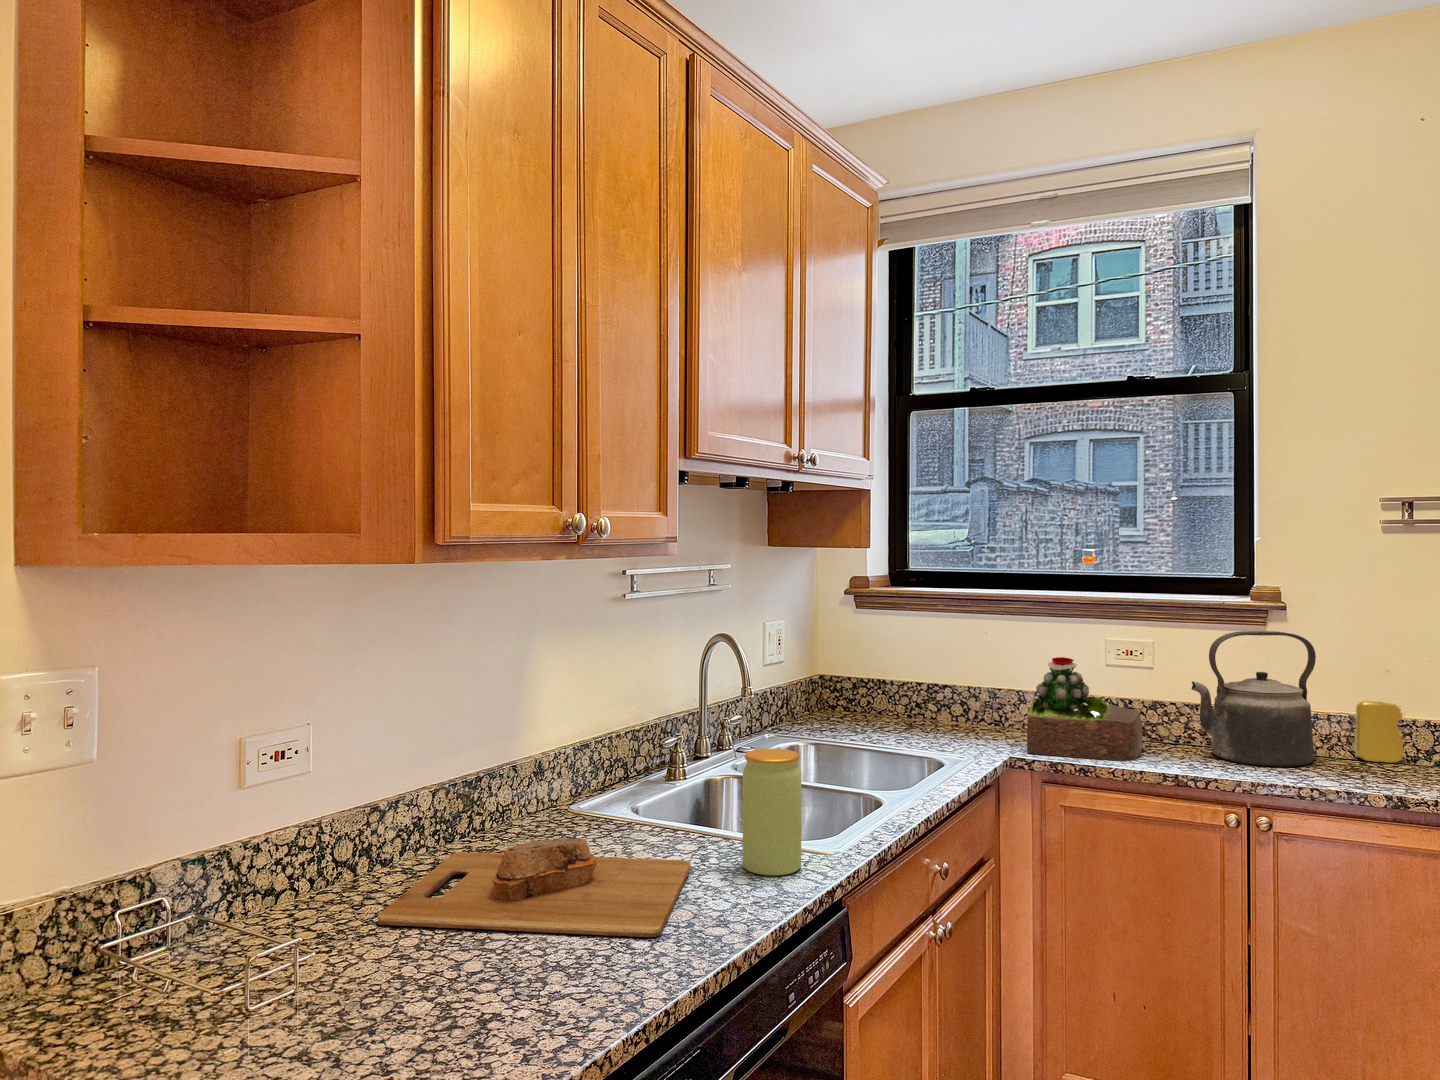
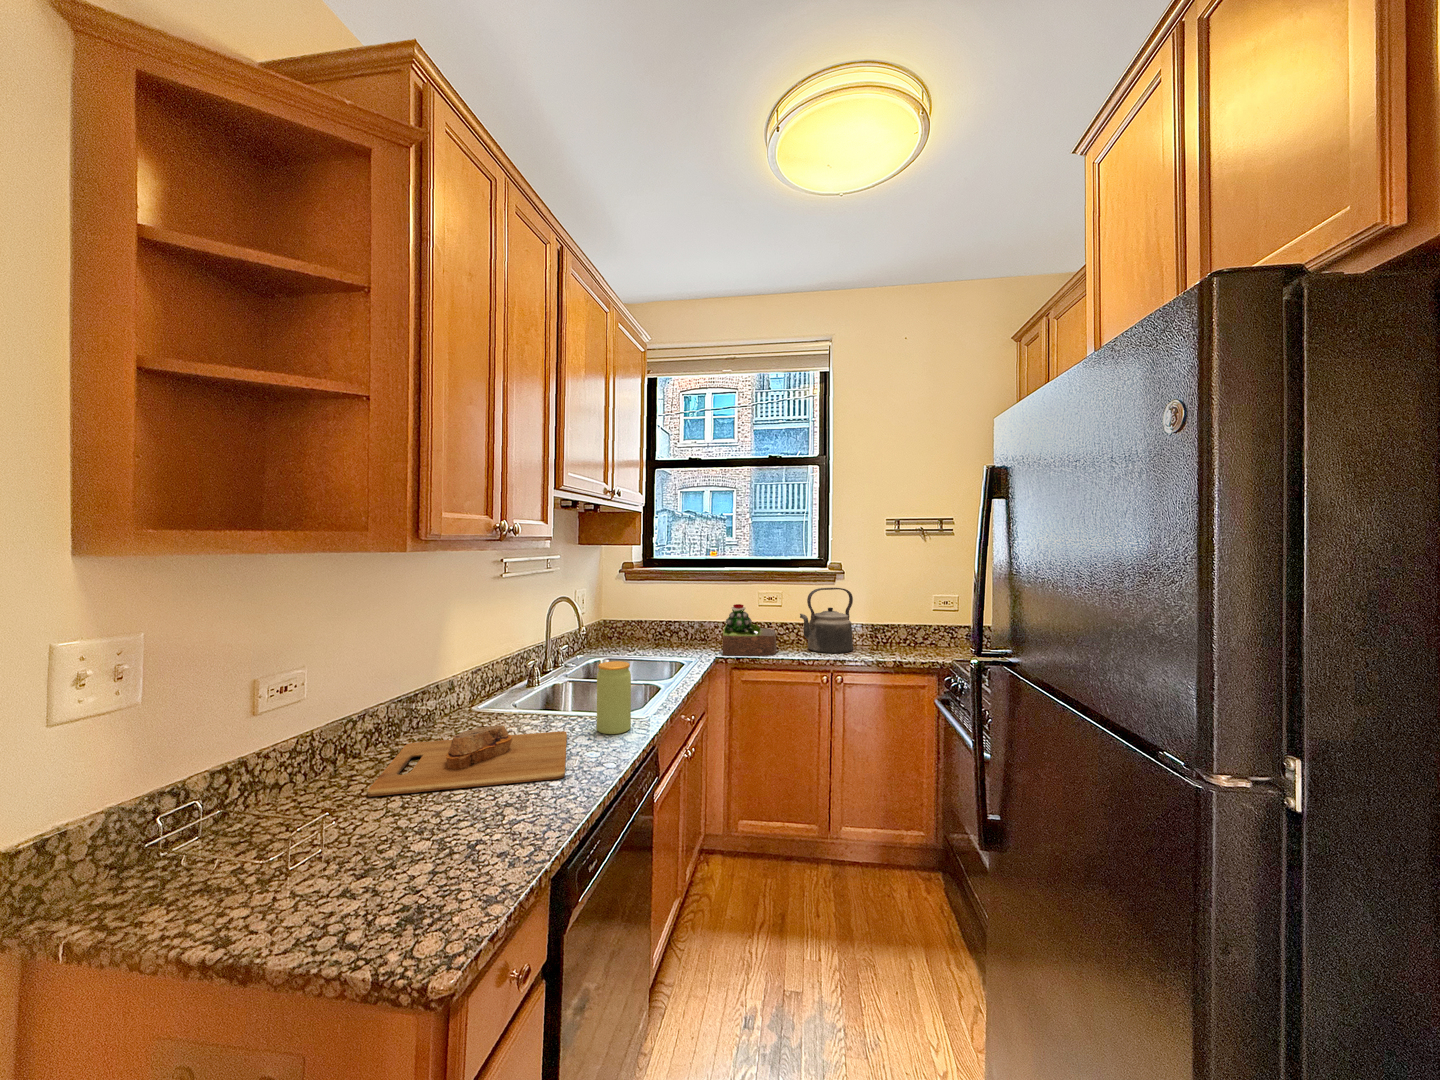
soap dispenser: present [1352,671,1404,763] -> none [867,603,889,648]

